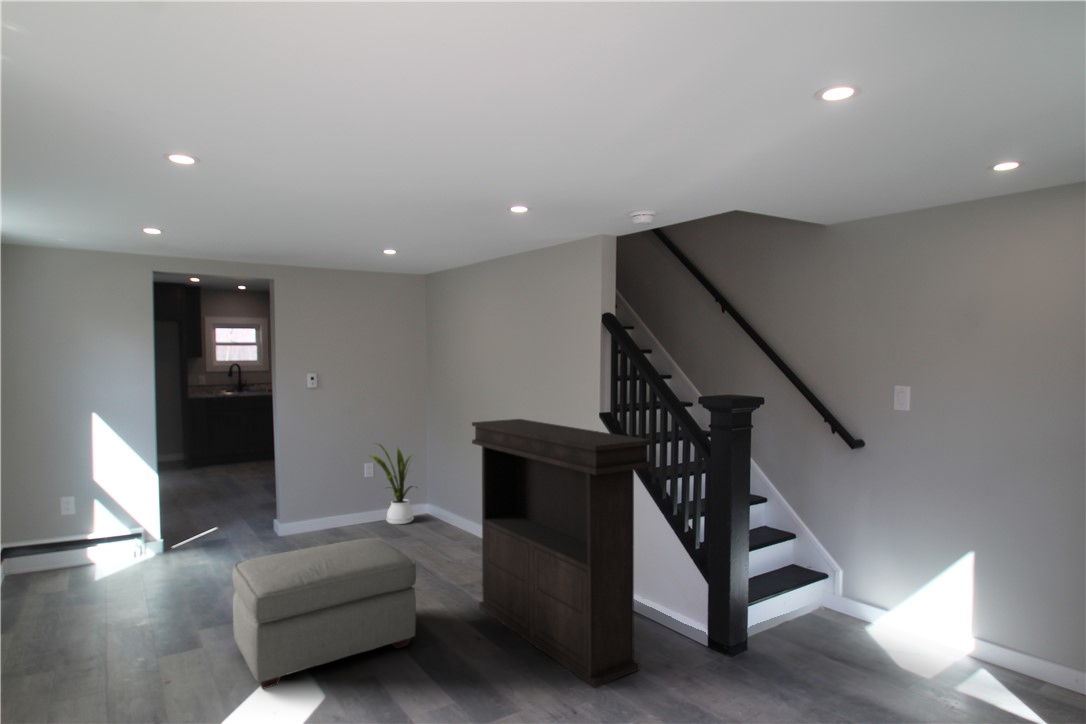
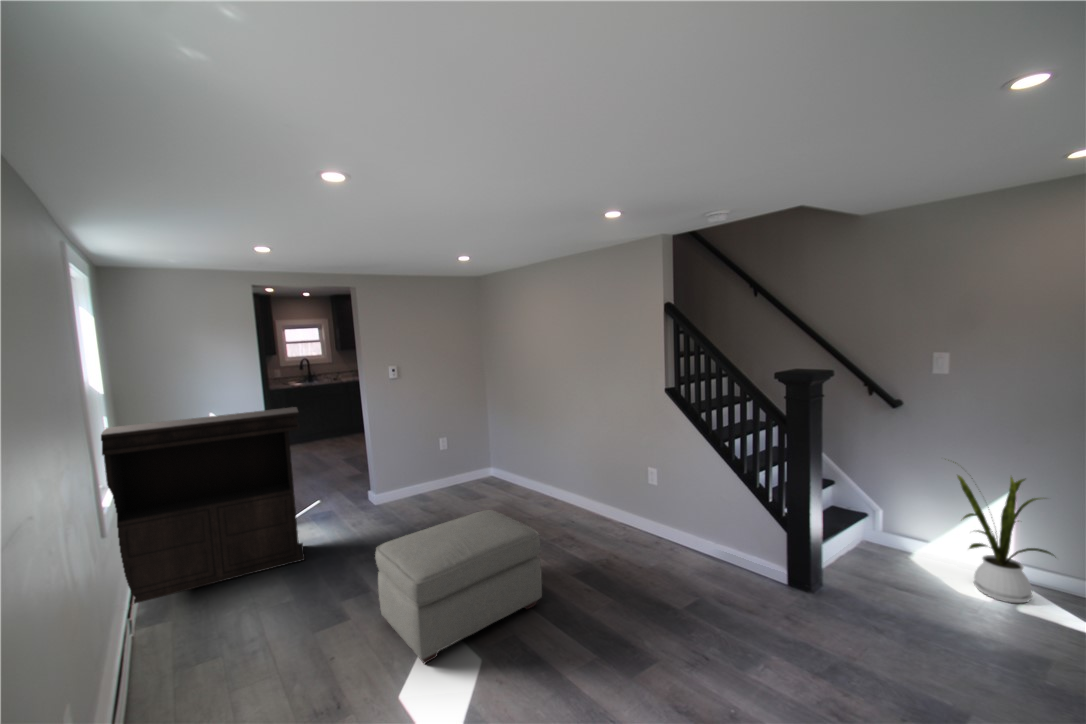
console table: present [472,419,651,687] -> present [101,407,305,604]
house plant: present [370,444,414,524] -> present [957,476,1056,603]

